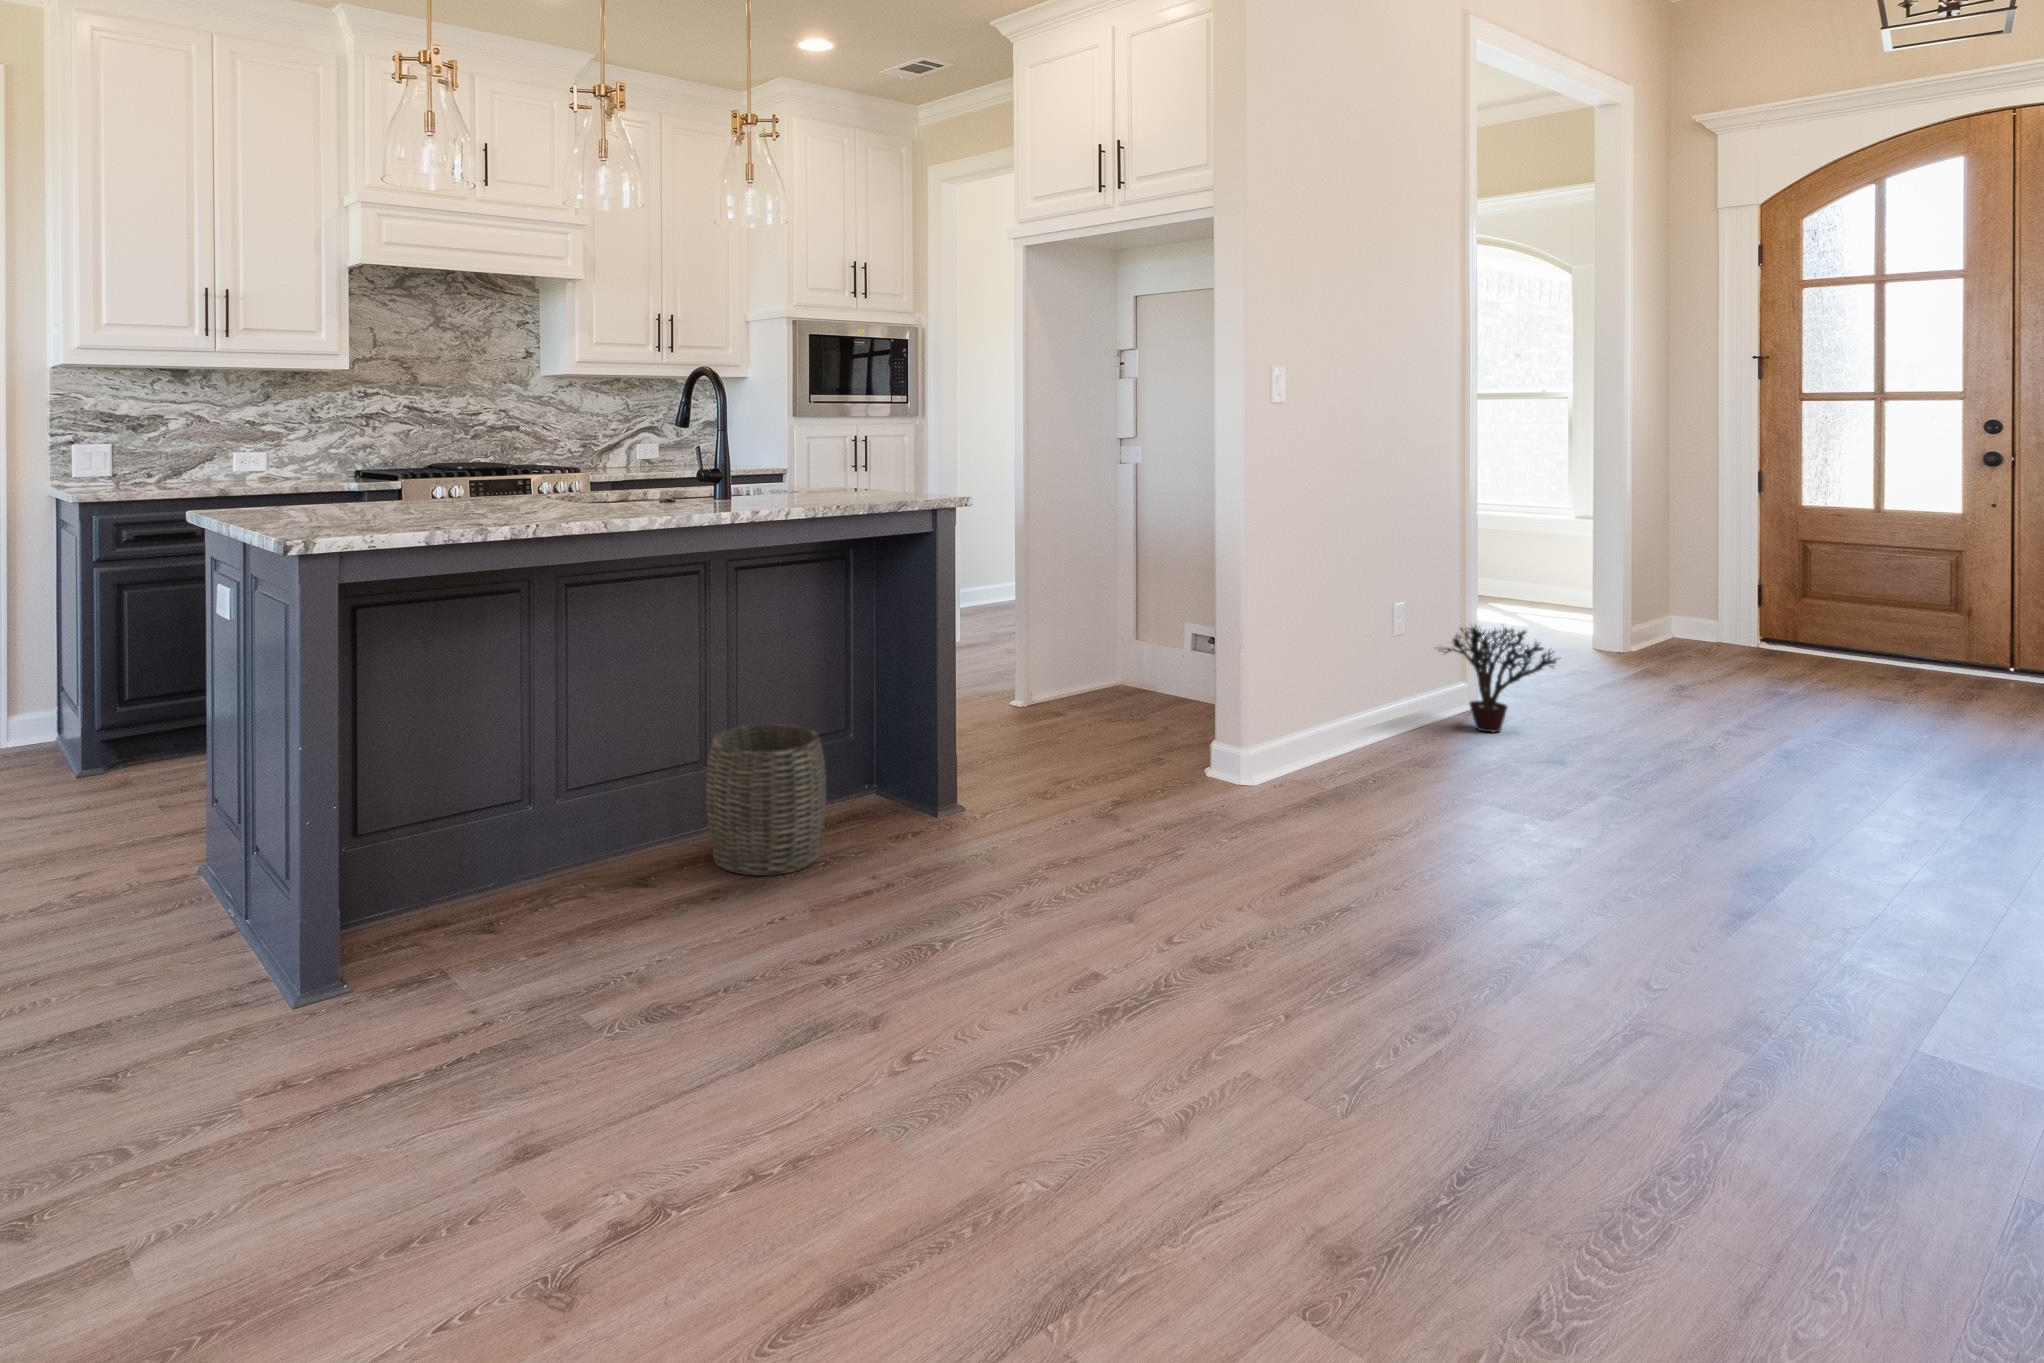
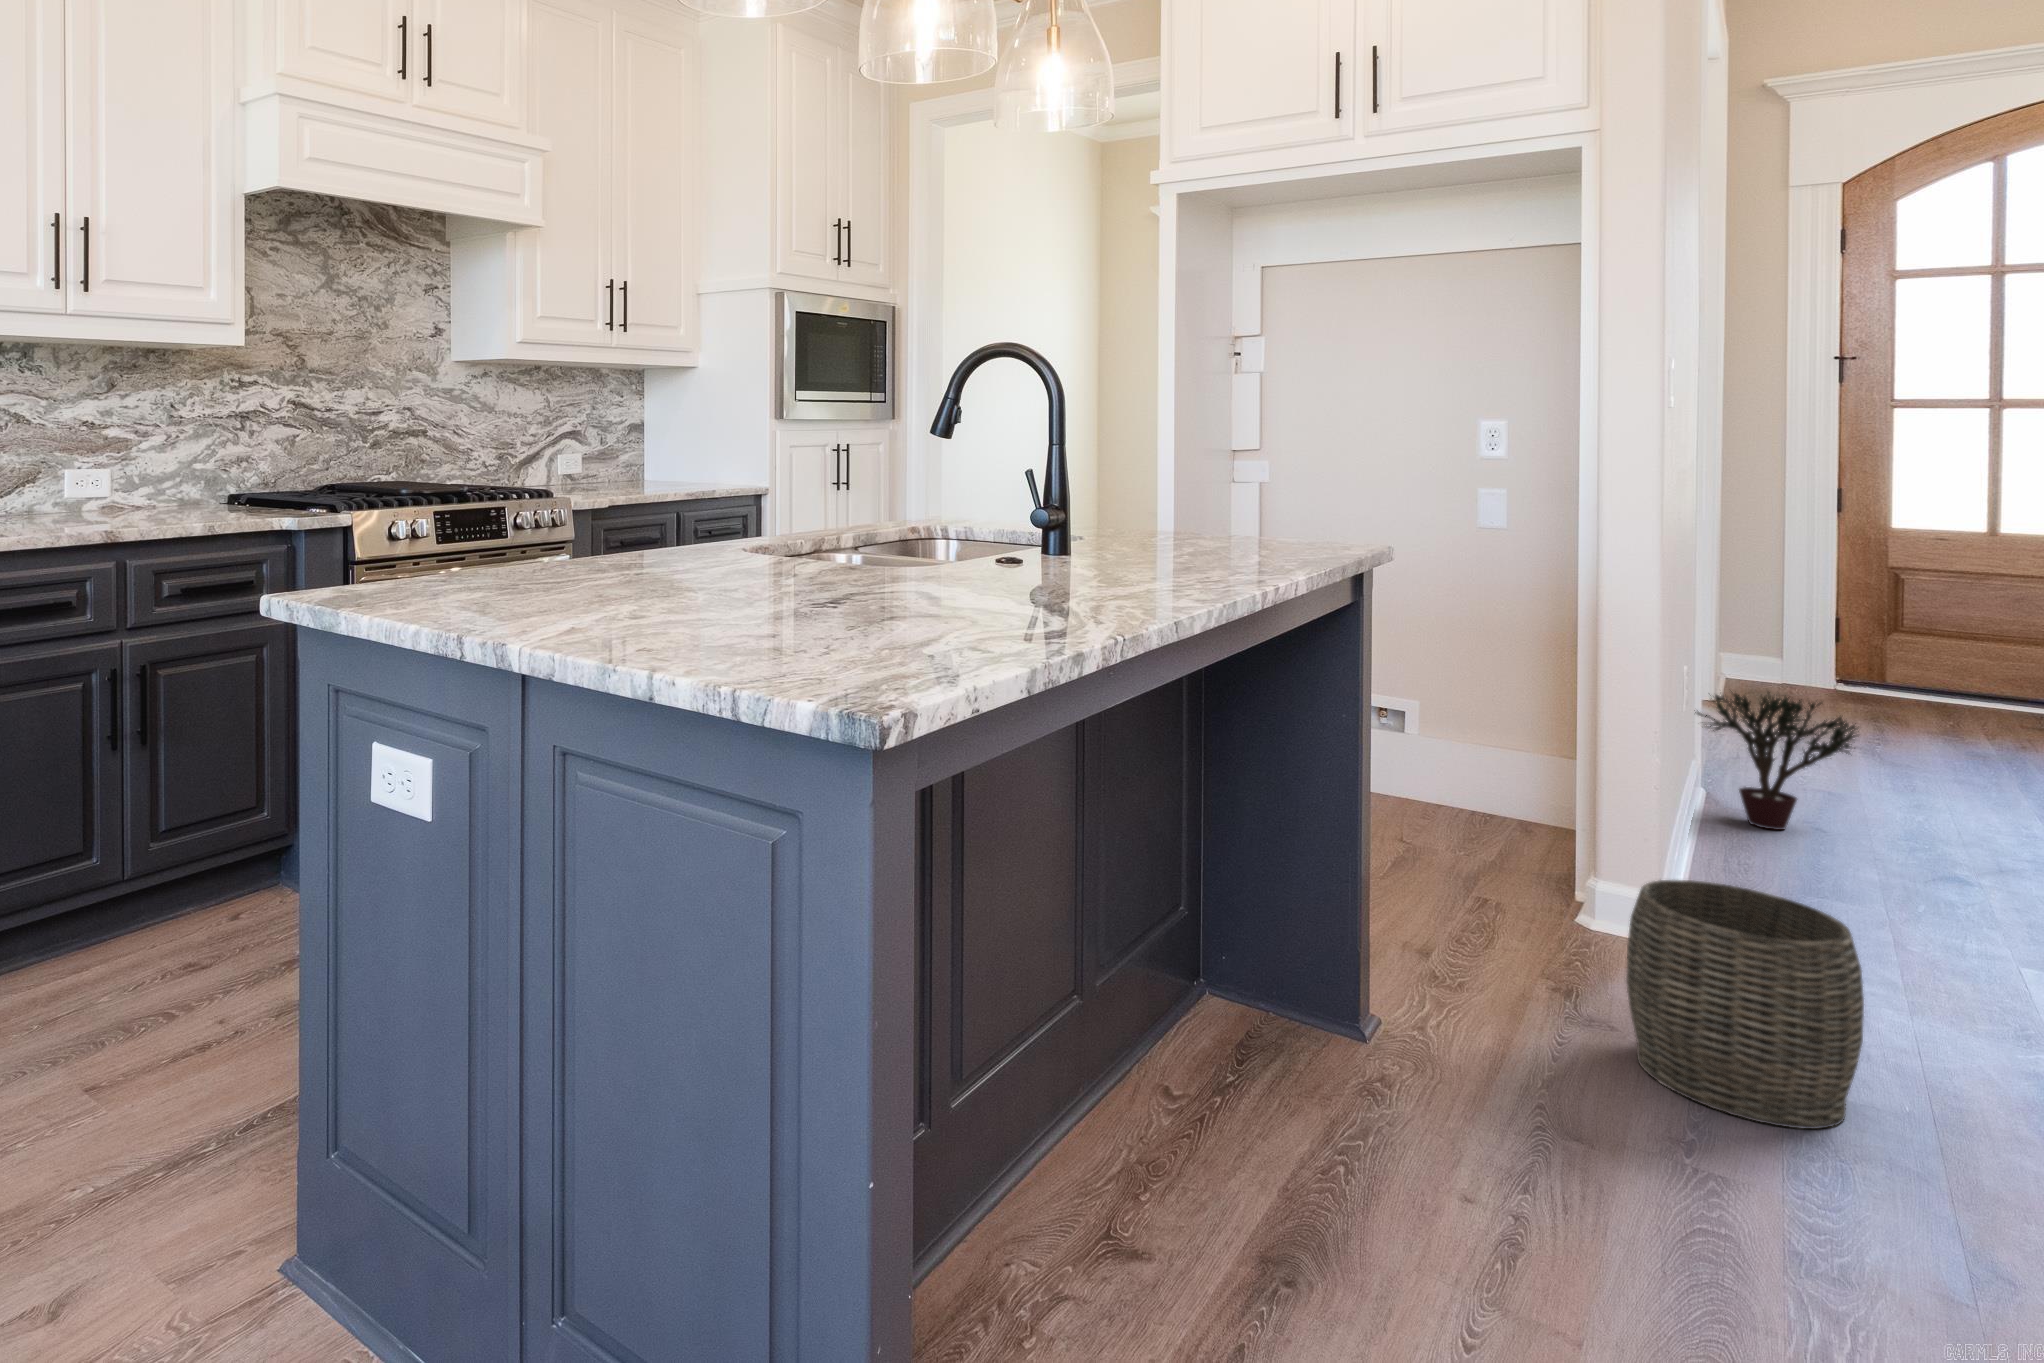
woven basket: present [706,724,826,876] -> present [1626,880,1864,1129]

